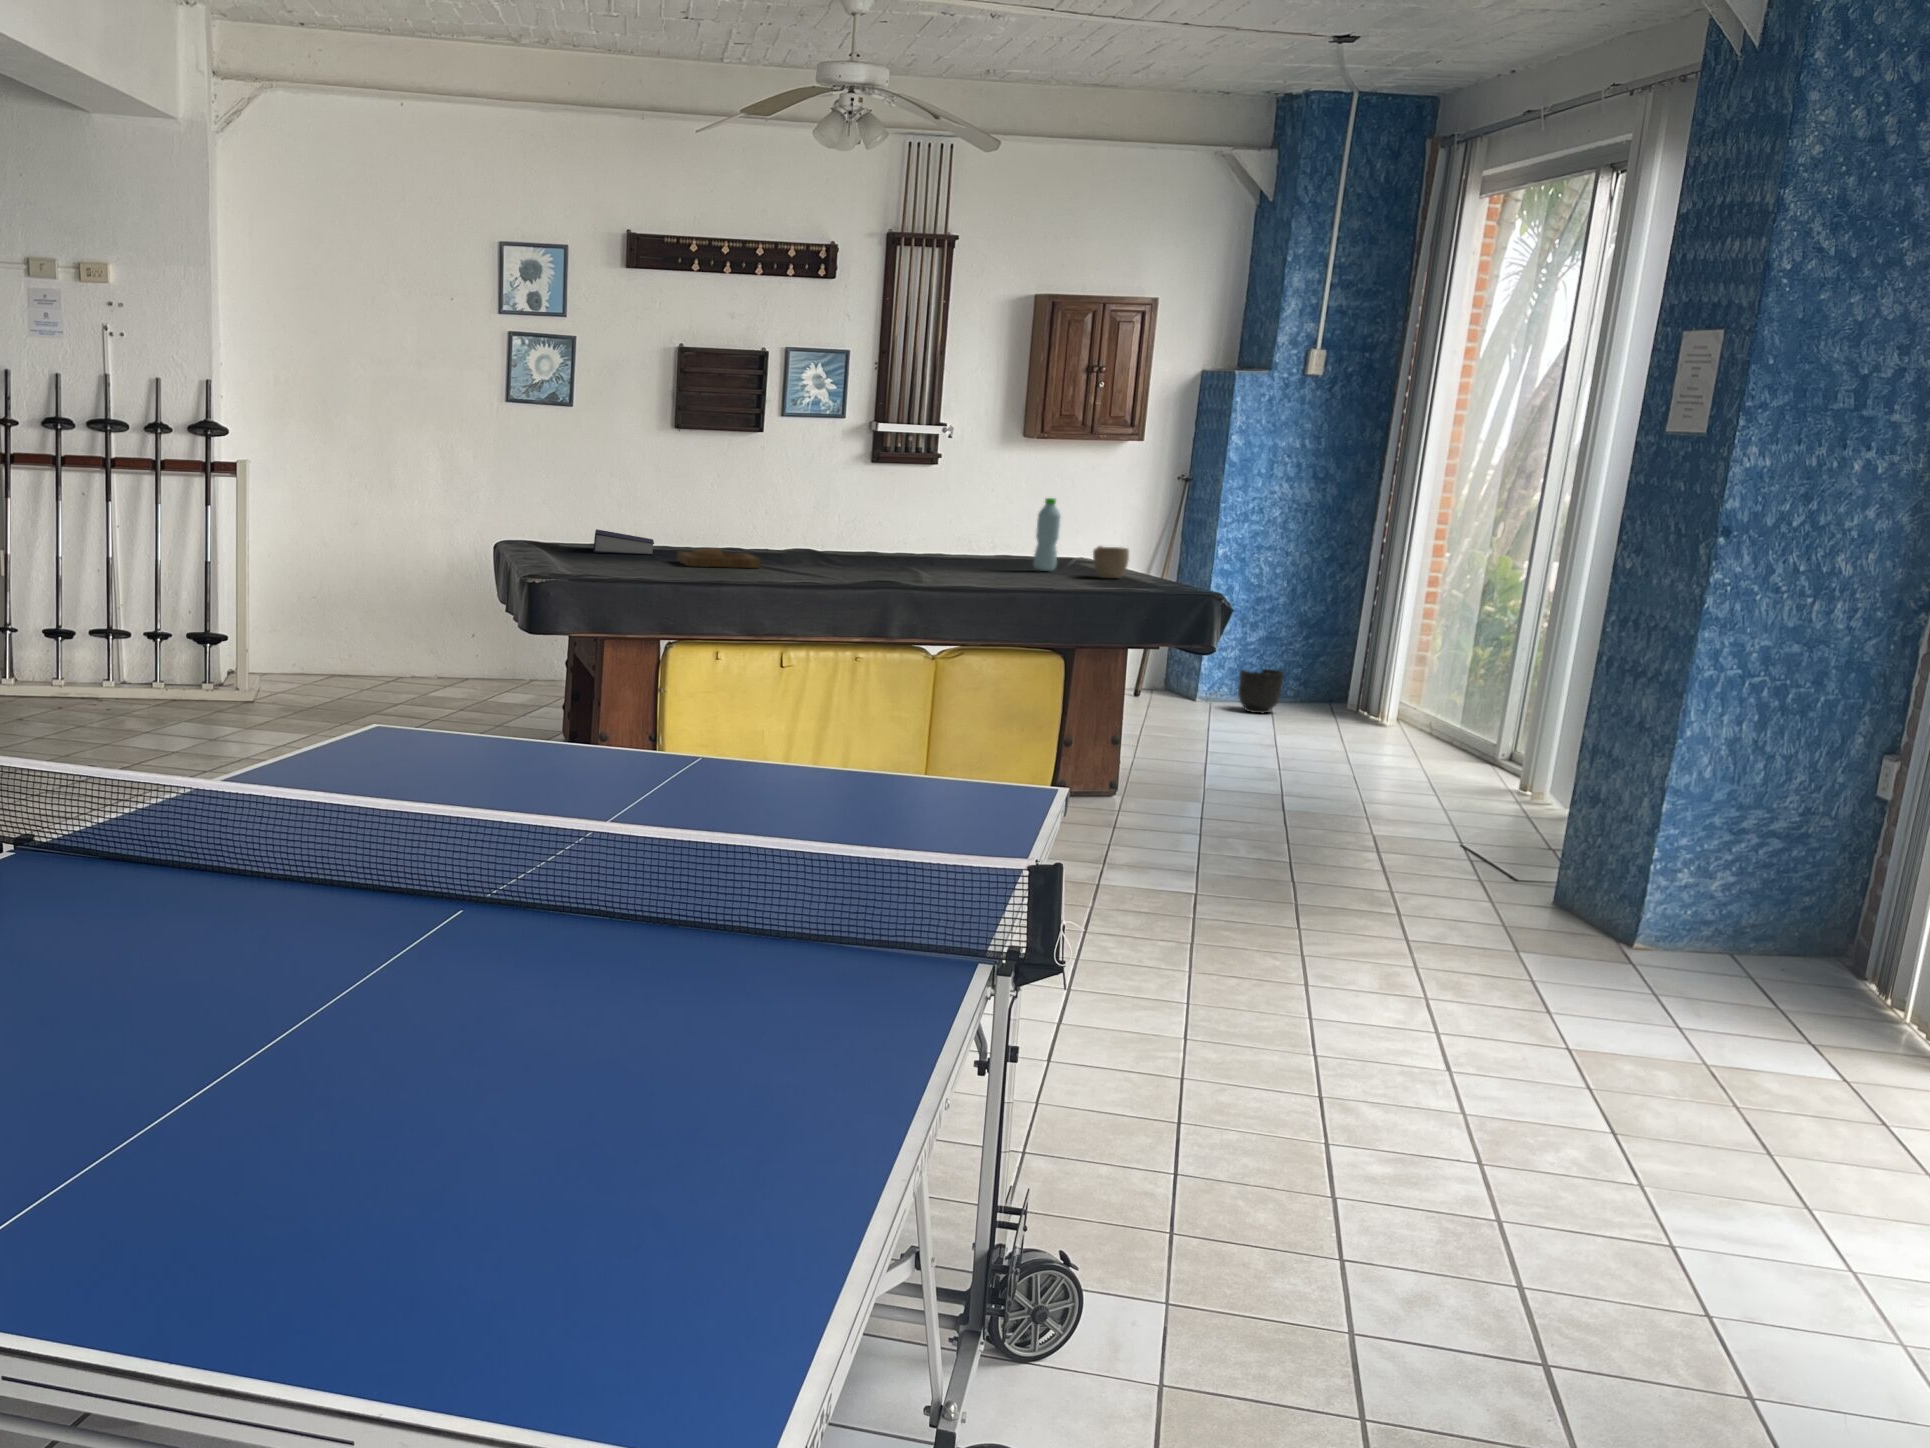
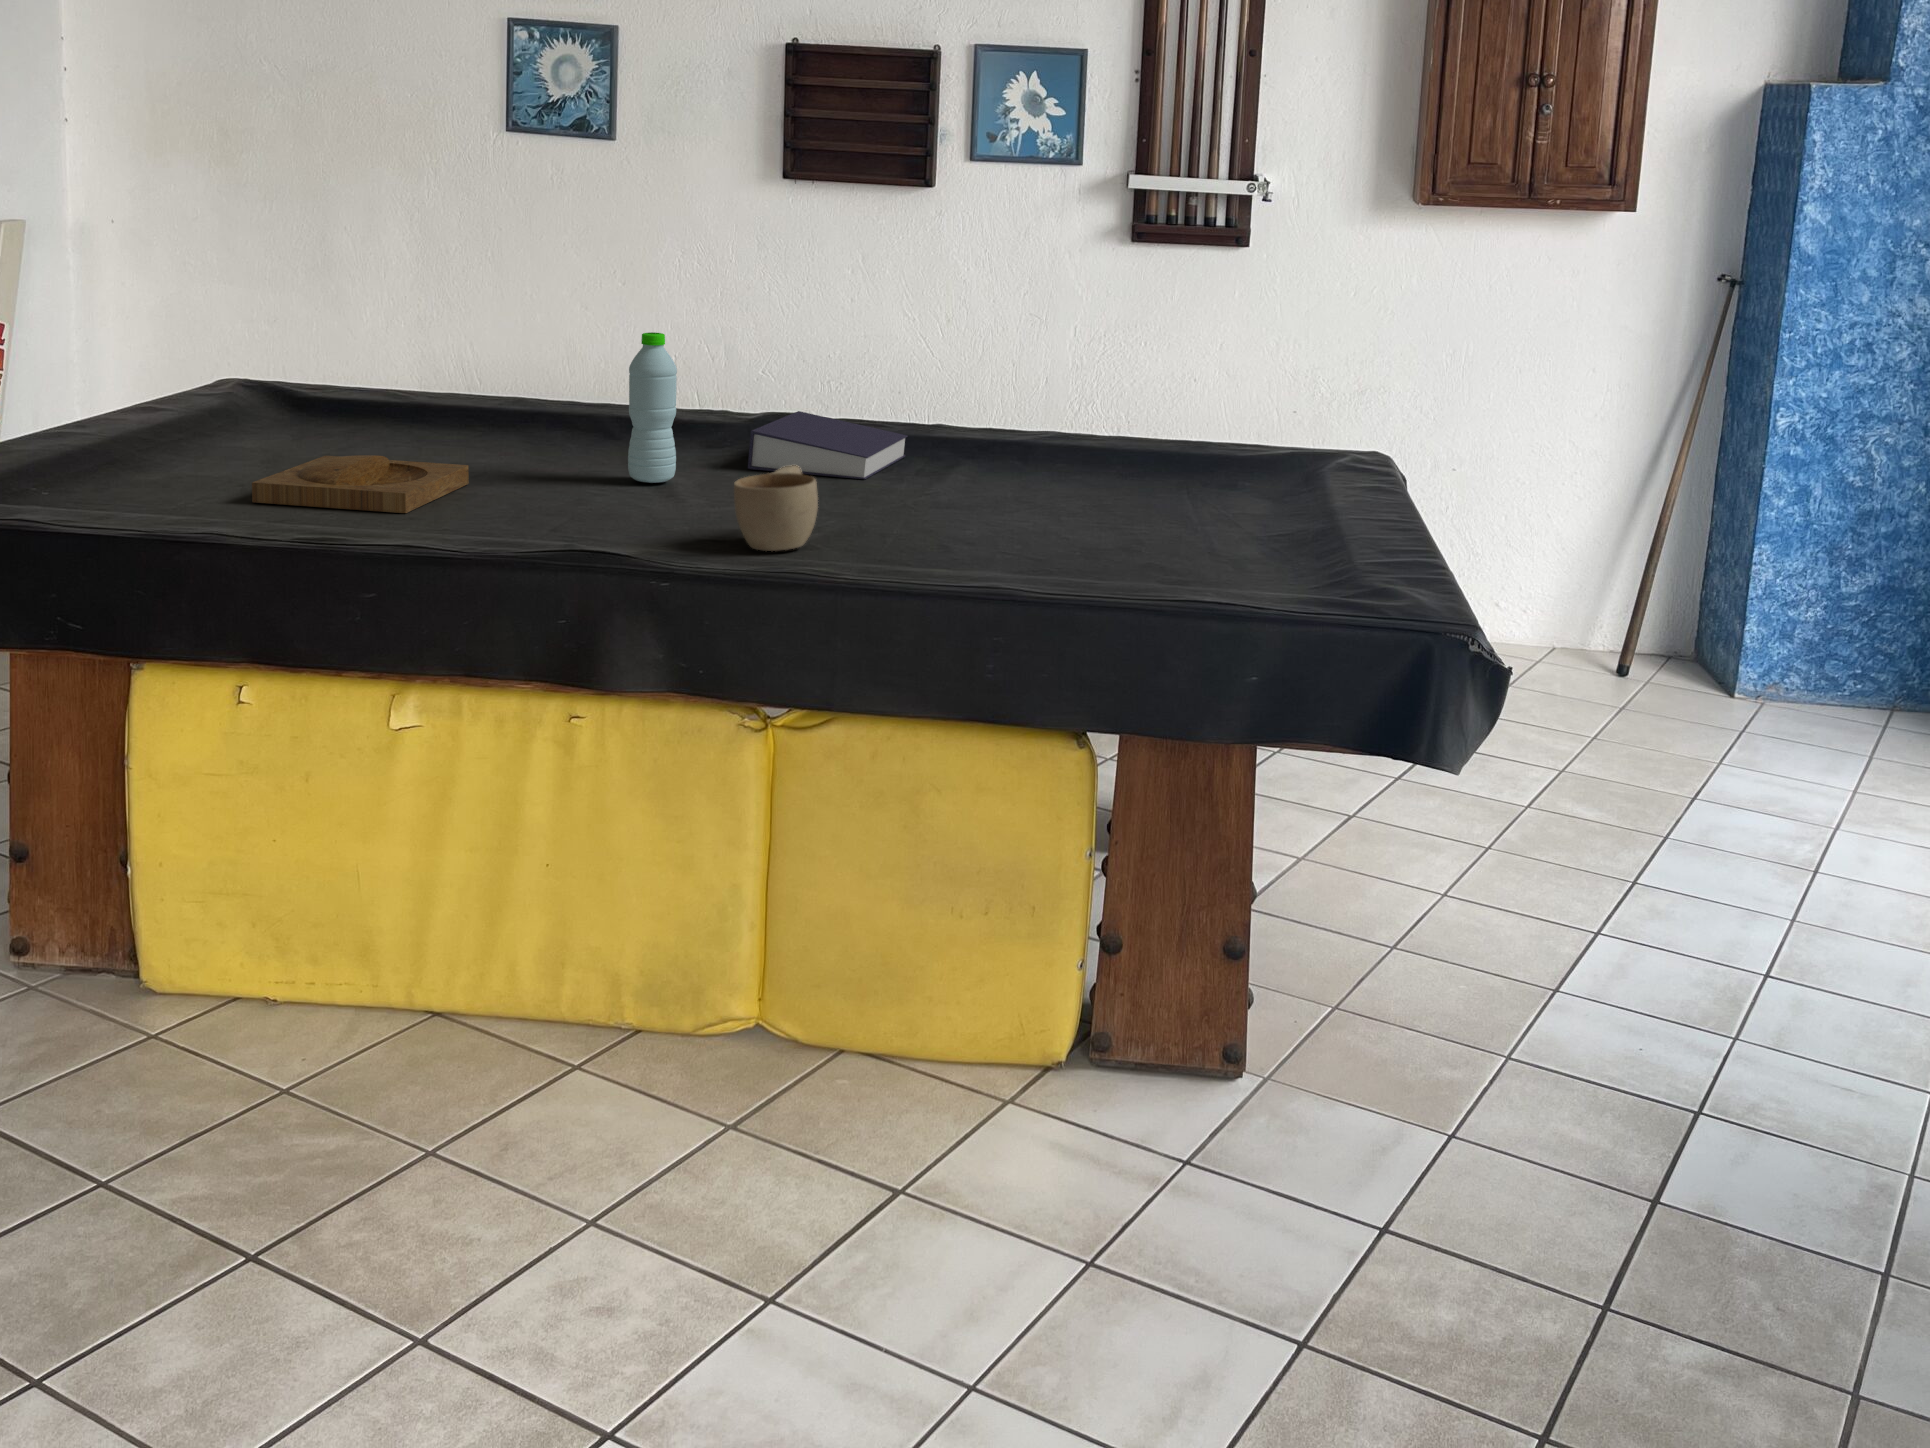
water bottle: present [1034,498,1061,571] -> present [628,332,677,483]
book: present [593,529,654,555] -> present [748,411,907,479]
cup: present [1093,546,1129,578] -> present [734,466,818,551]
planter: present [1238,669,1284,713] -> none [1816,642,1910,736]

